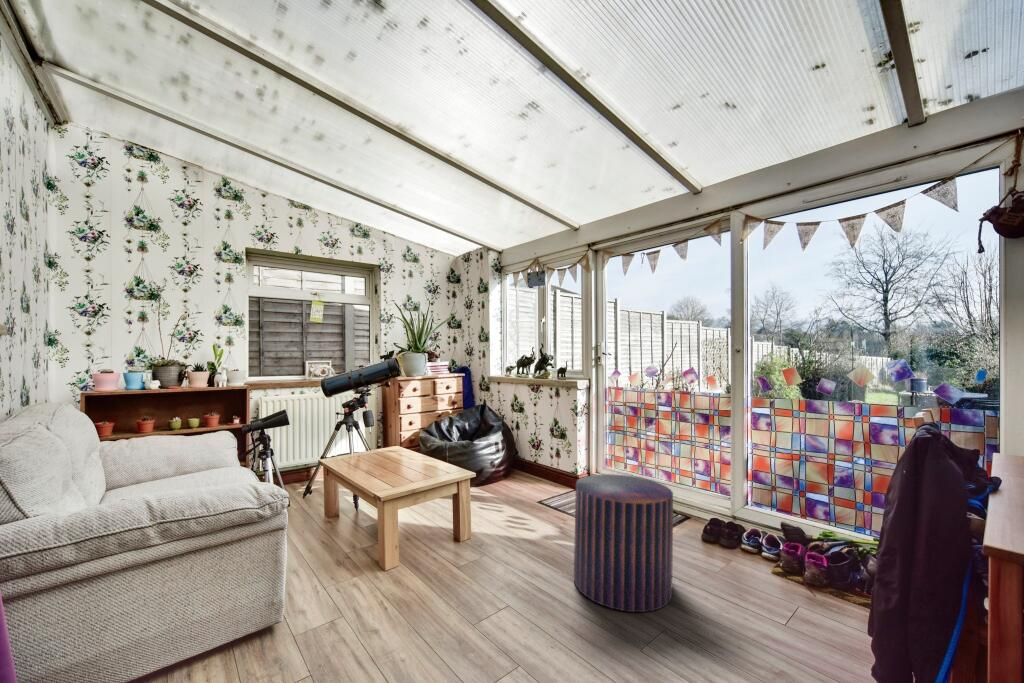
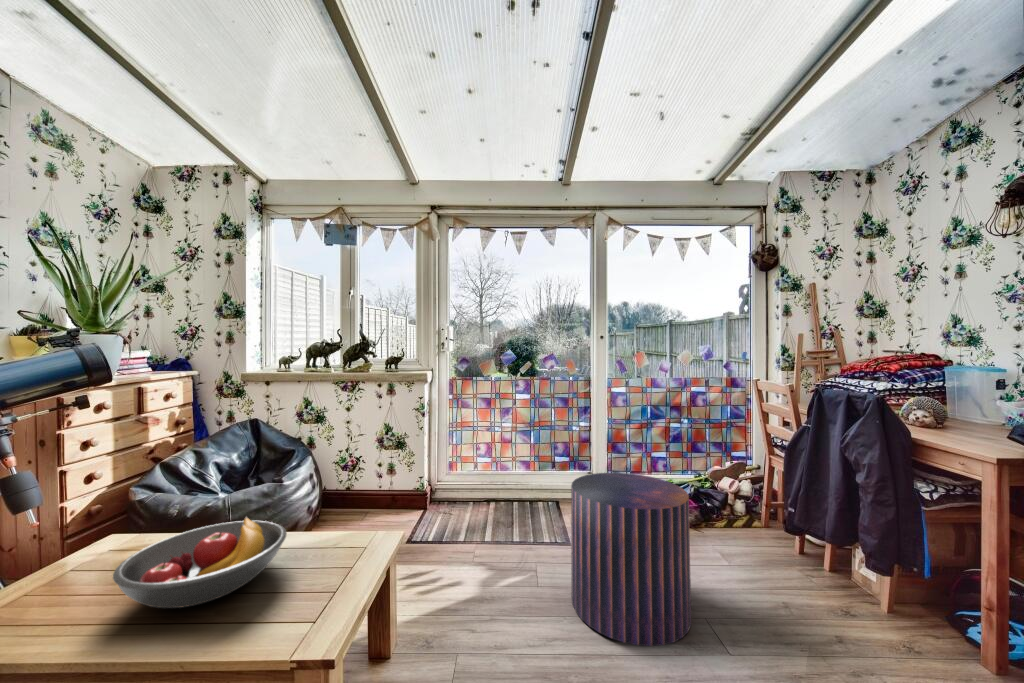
fruit bowl: none [370,444,428,469] -> present [113,517,287,608]

